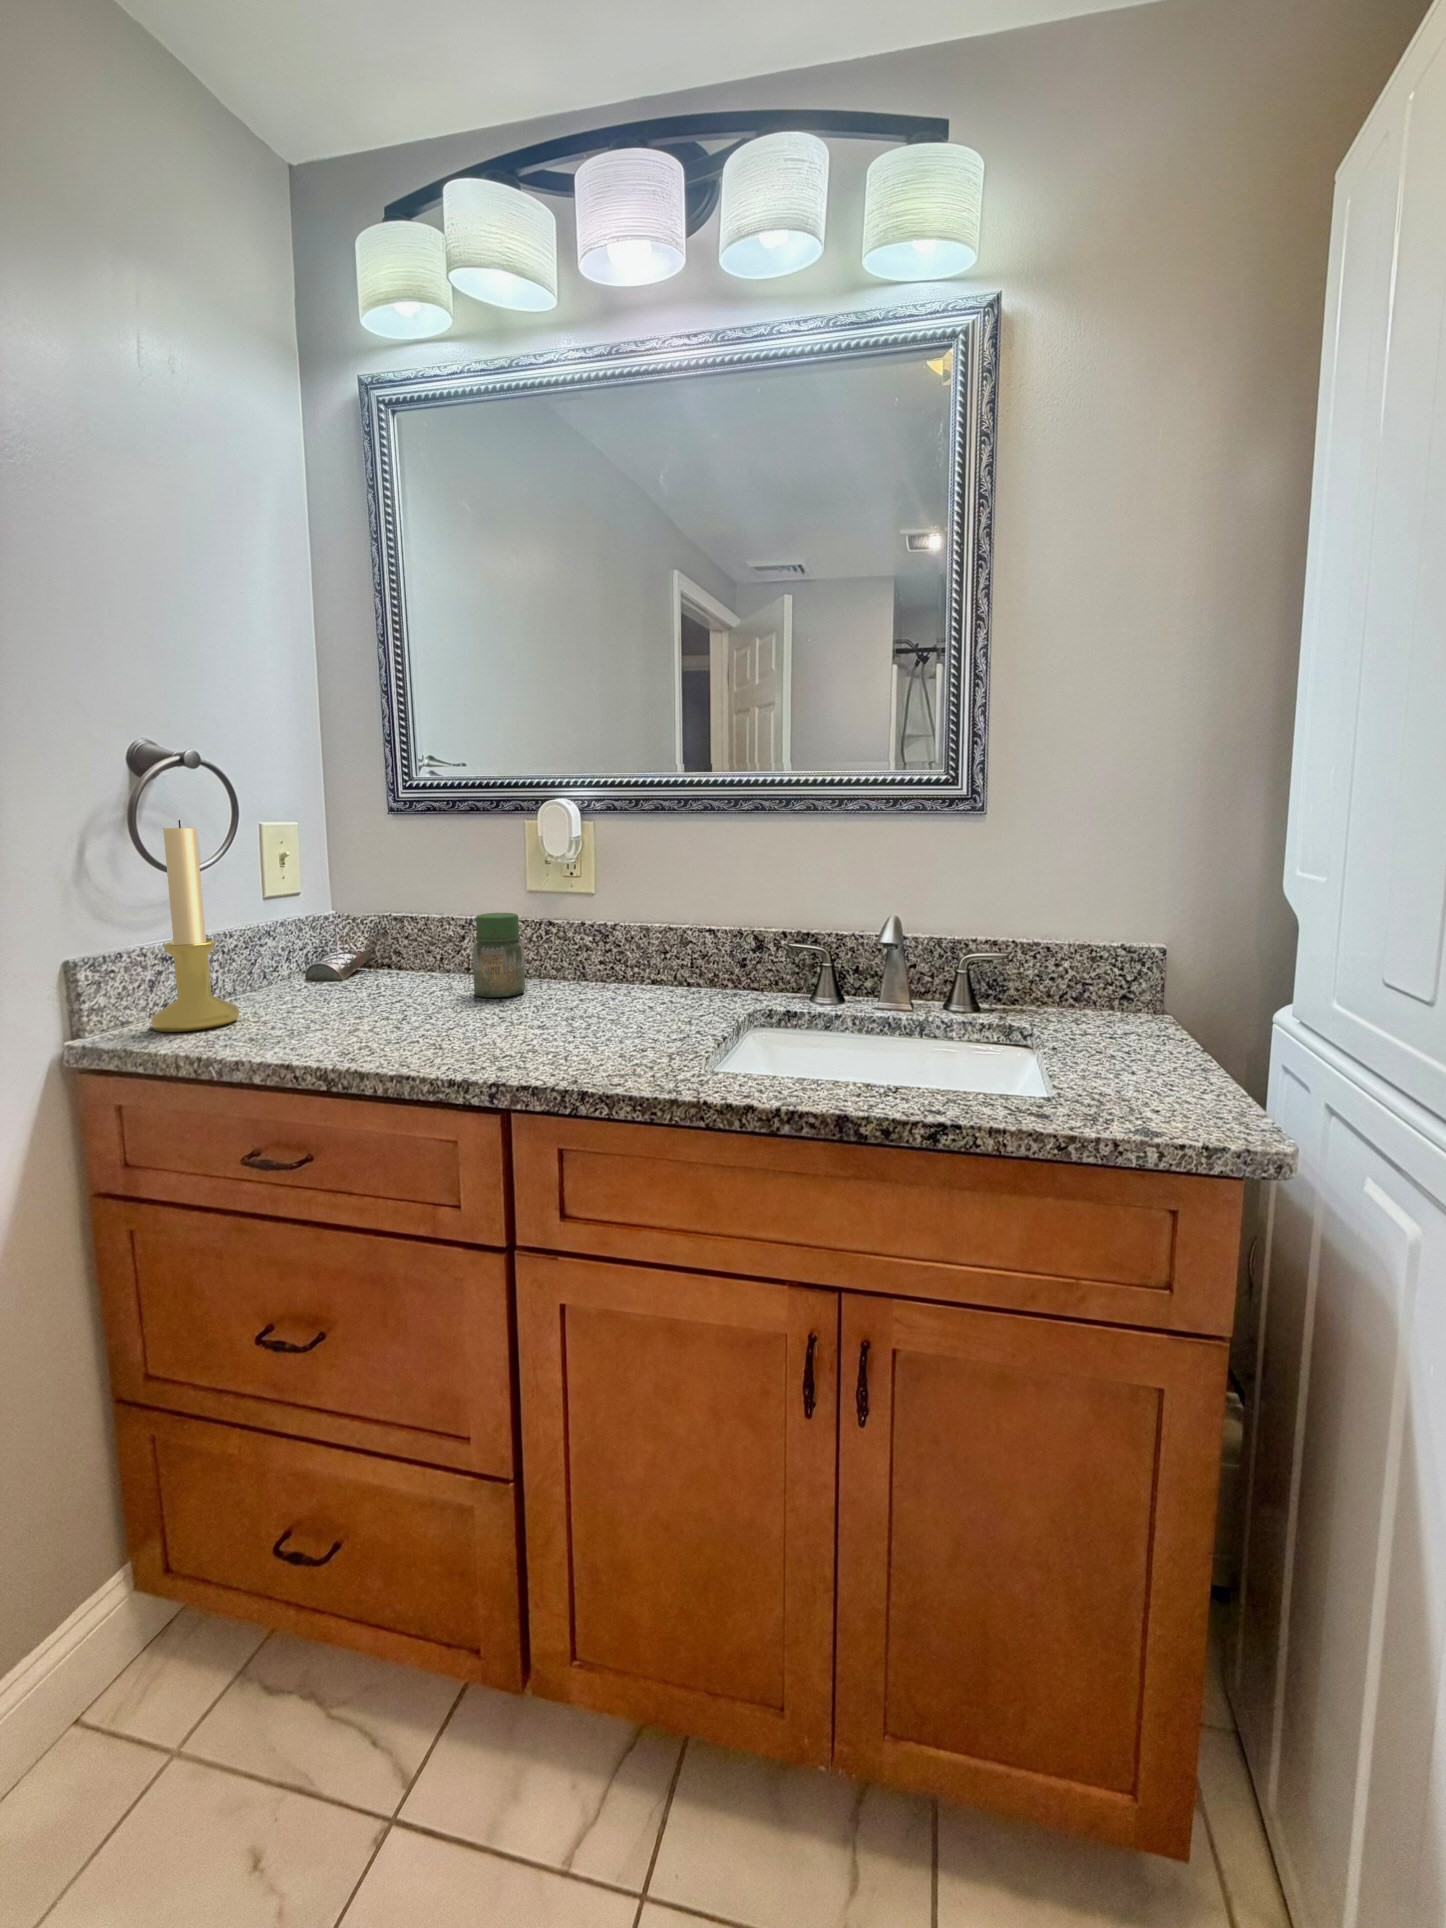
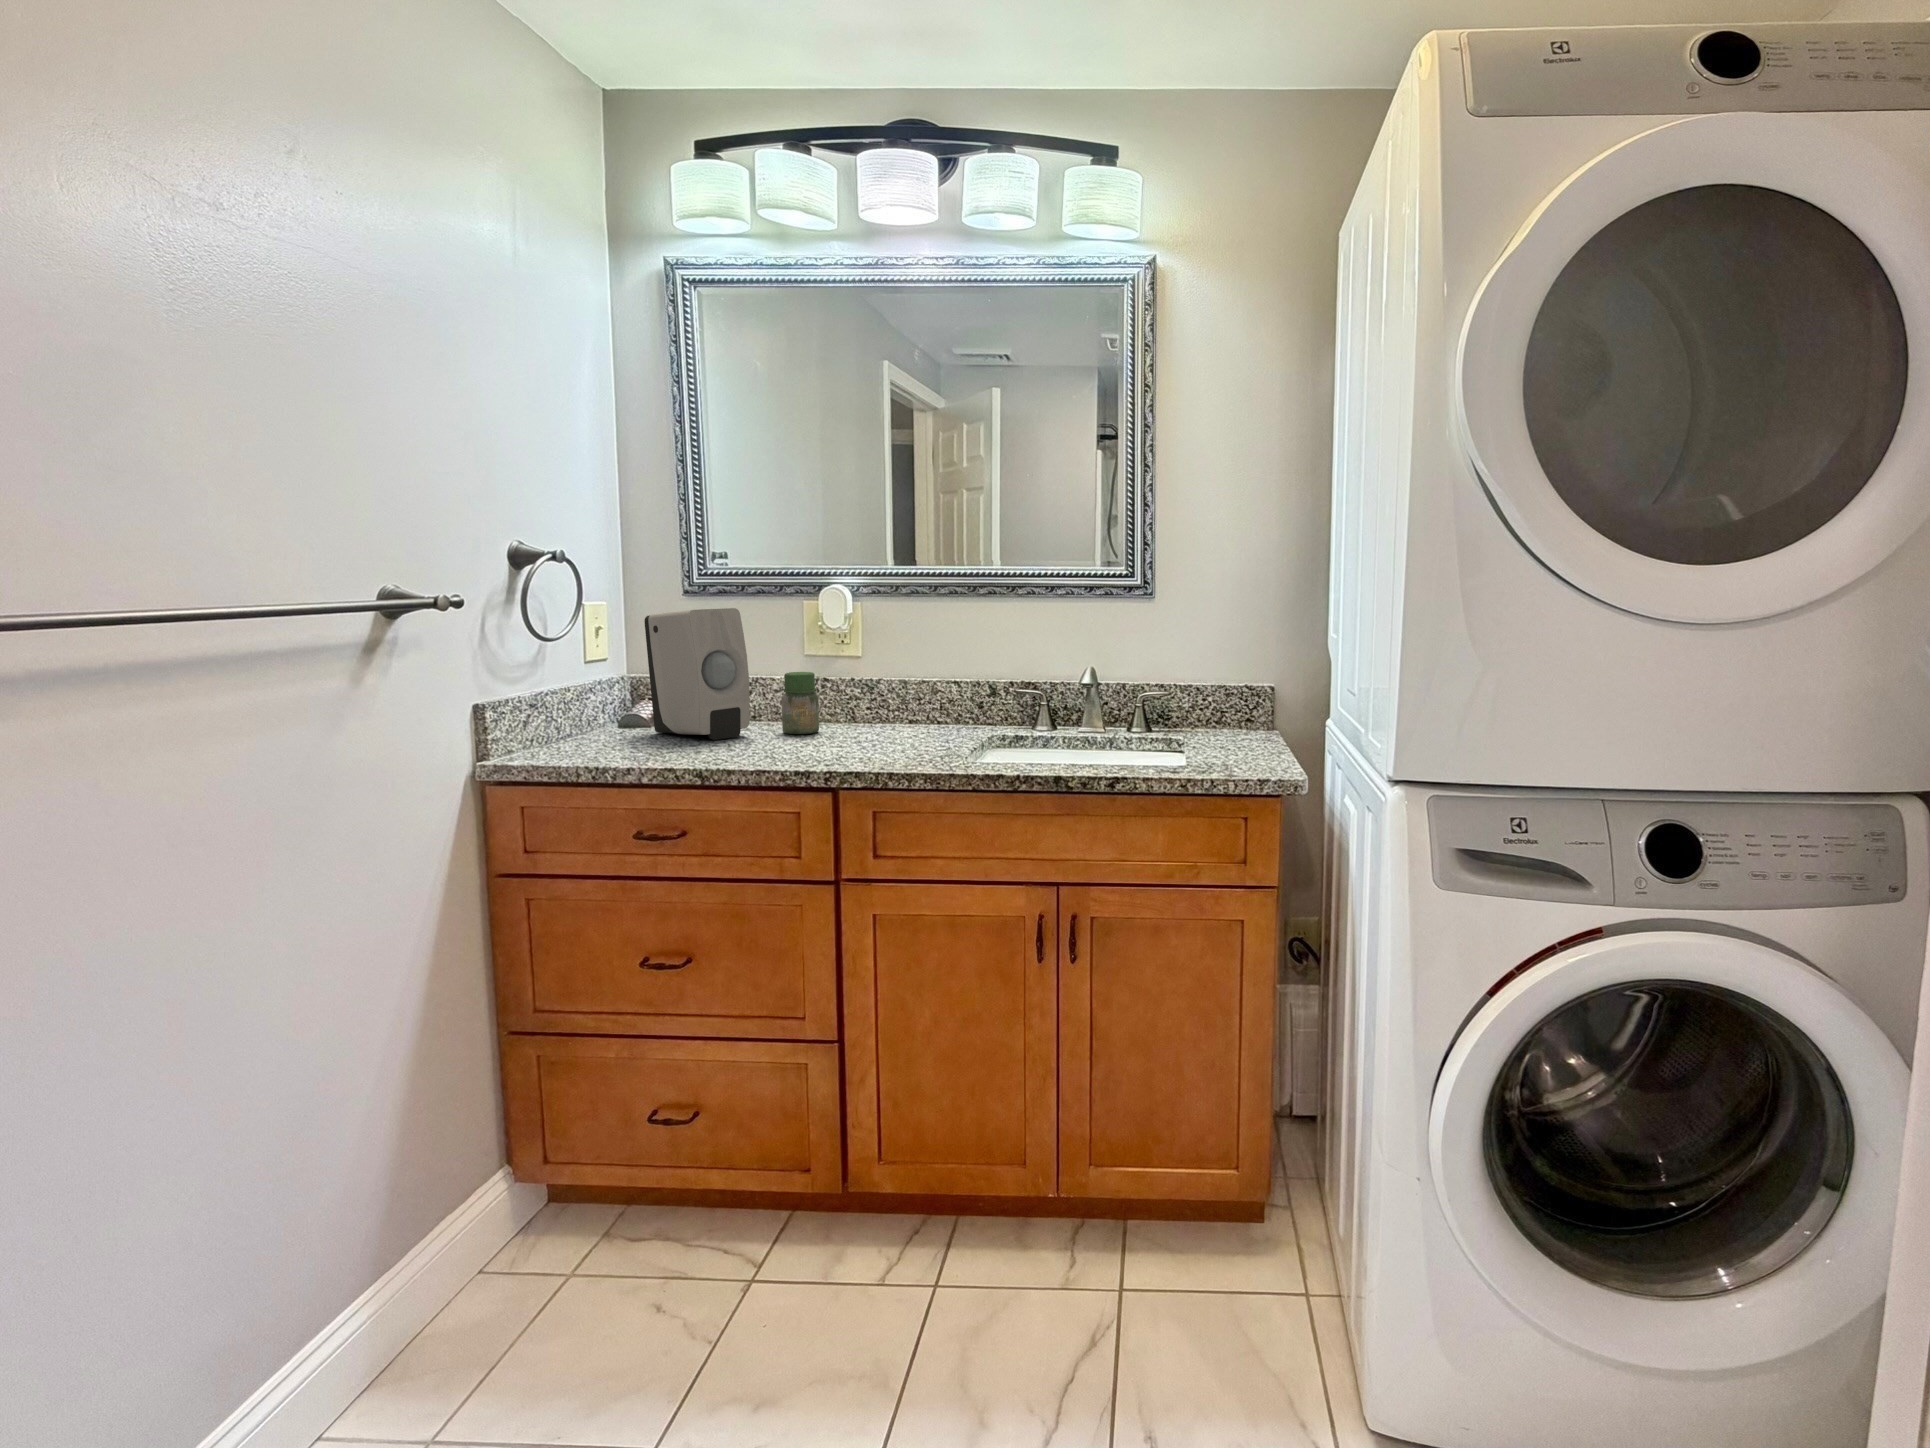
candle holder: present [151,820,239,1032] -> none [595,609,646,753]
soap dispenser: none [295,825,423,1007] -> present [644,608,750,740]

